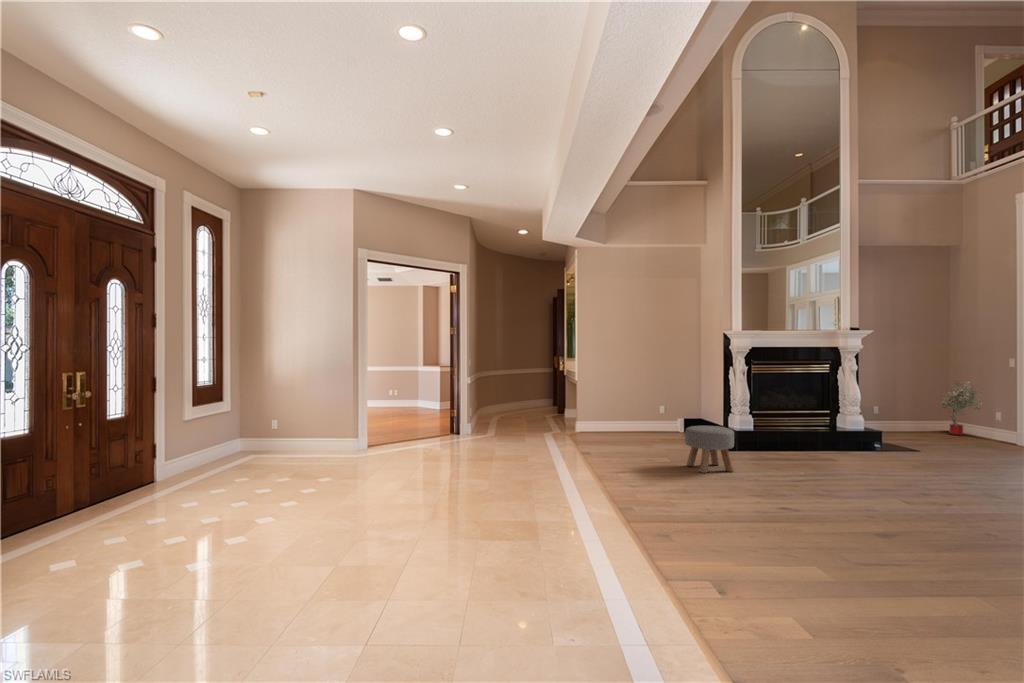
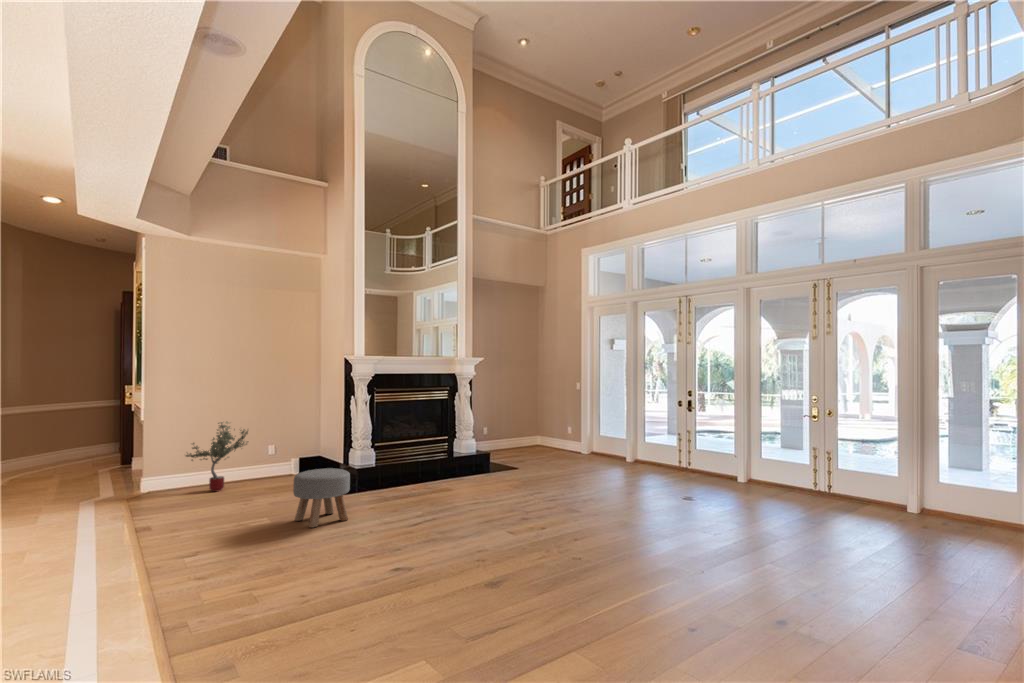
potted tree: present [940,381,982,435] -> present [186,422,248,492]

